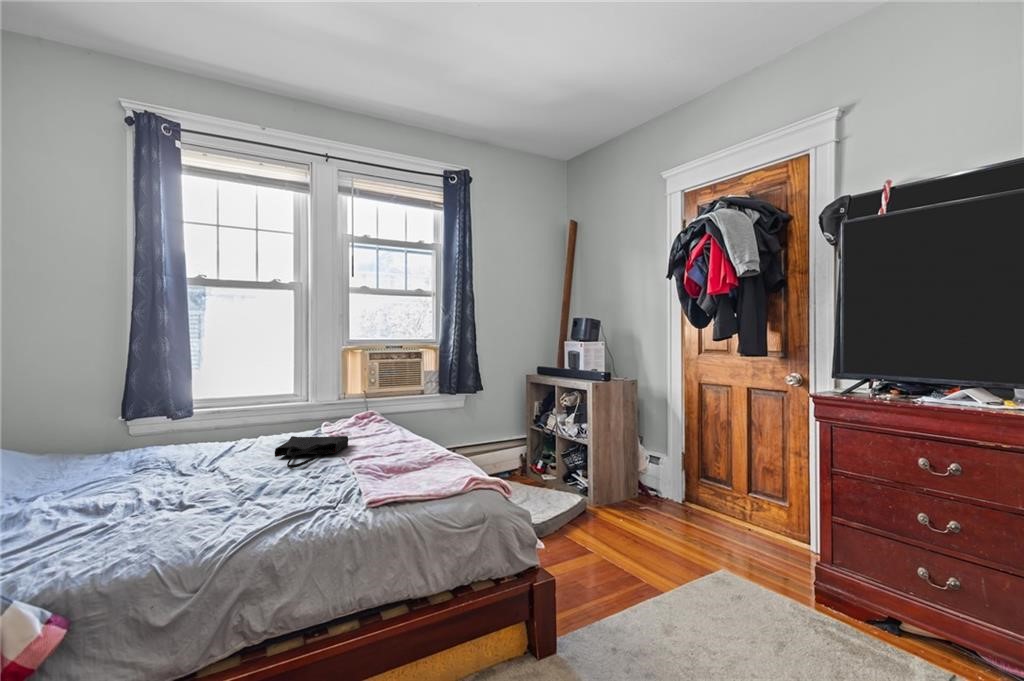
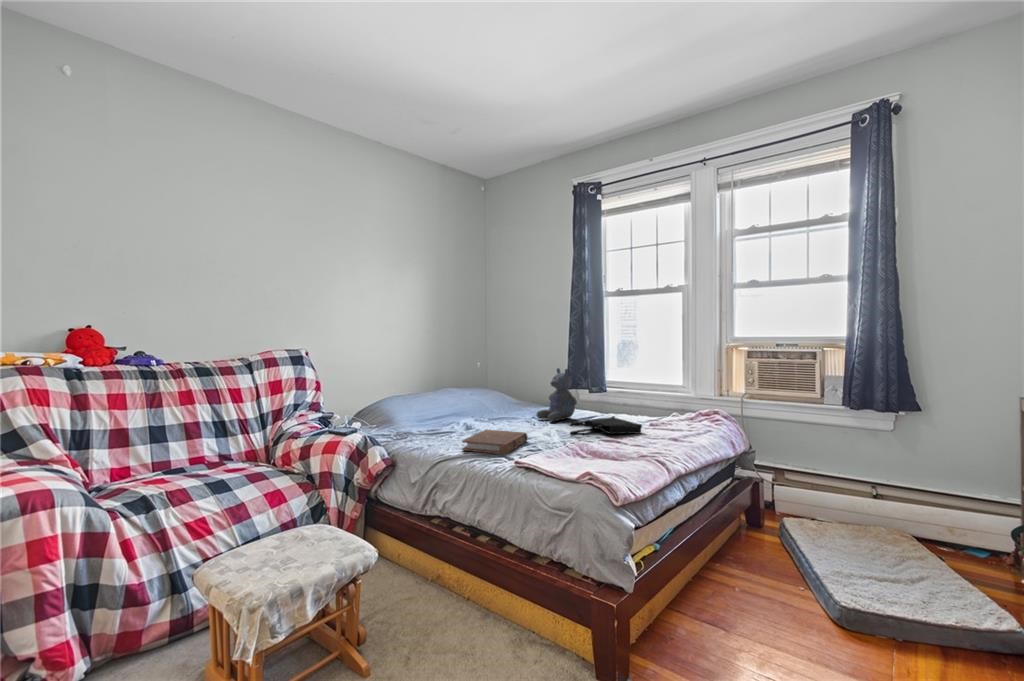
stuffed bear: none [151,384,226,469] -> present [537,368,577,422]
book: none [184,479,305,534] -> present [462,430,528,454]

